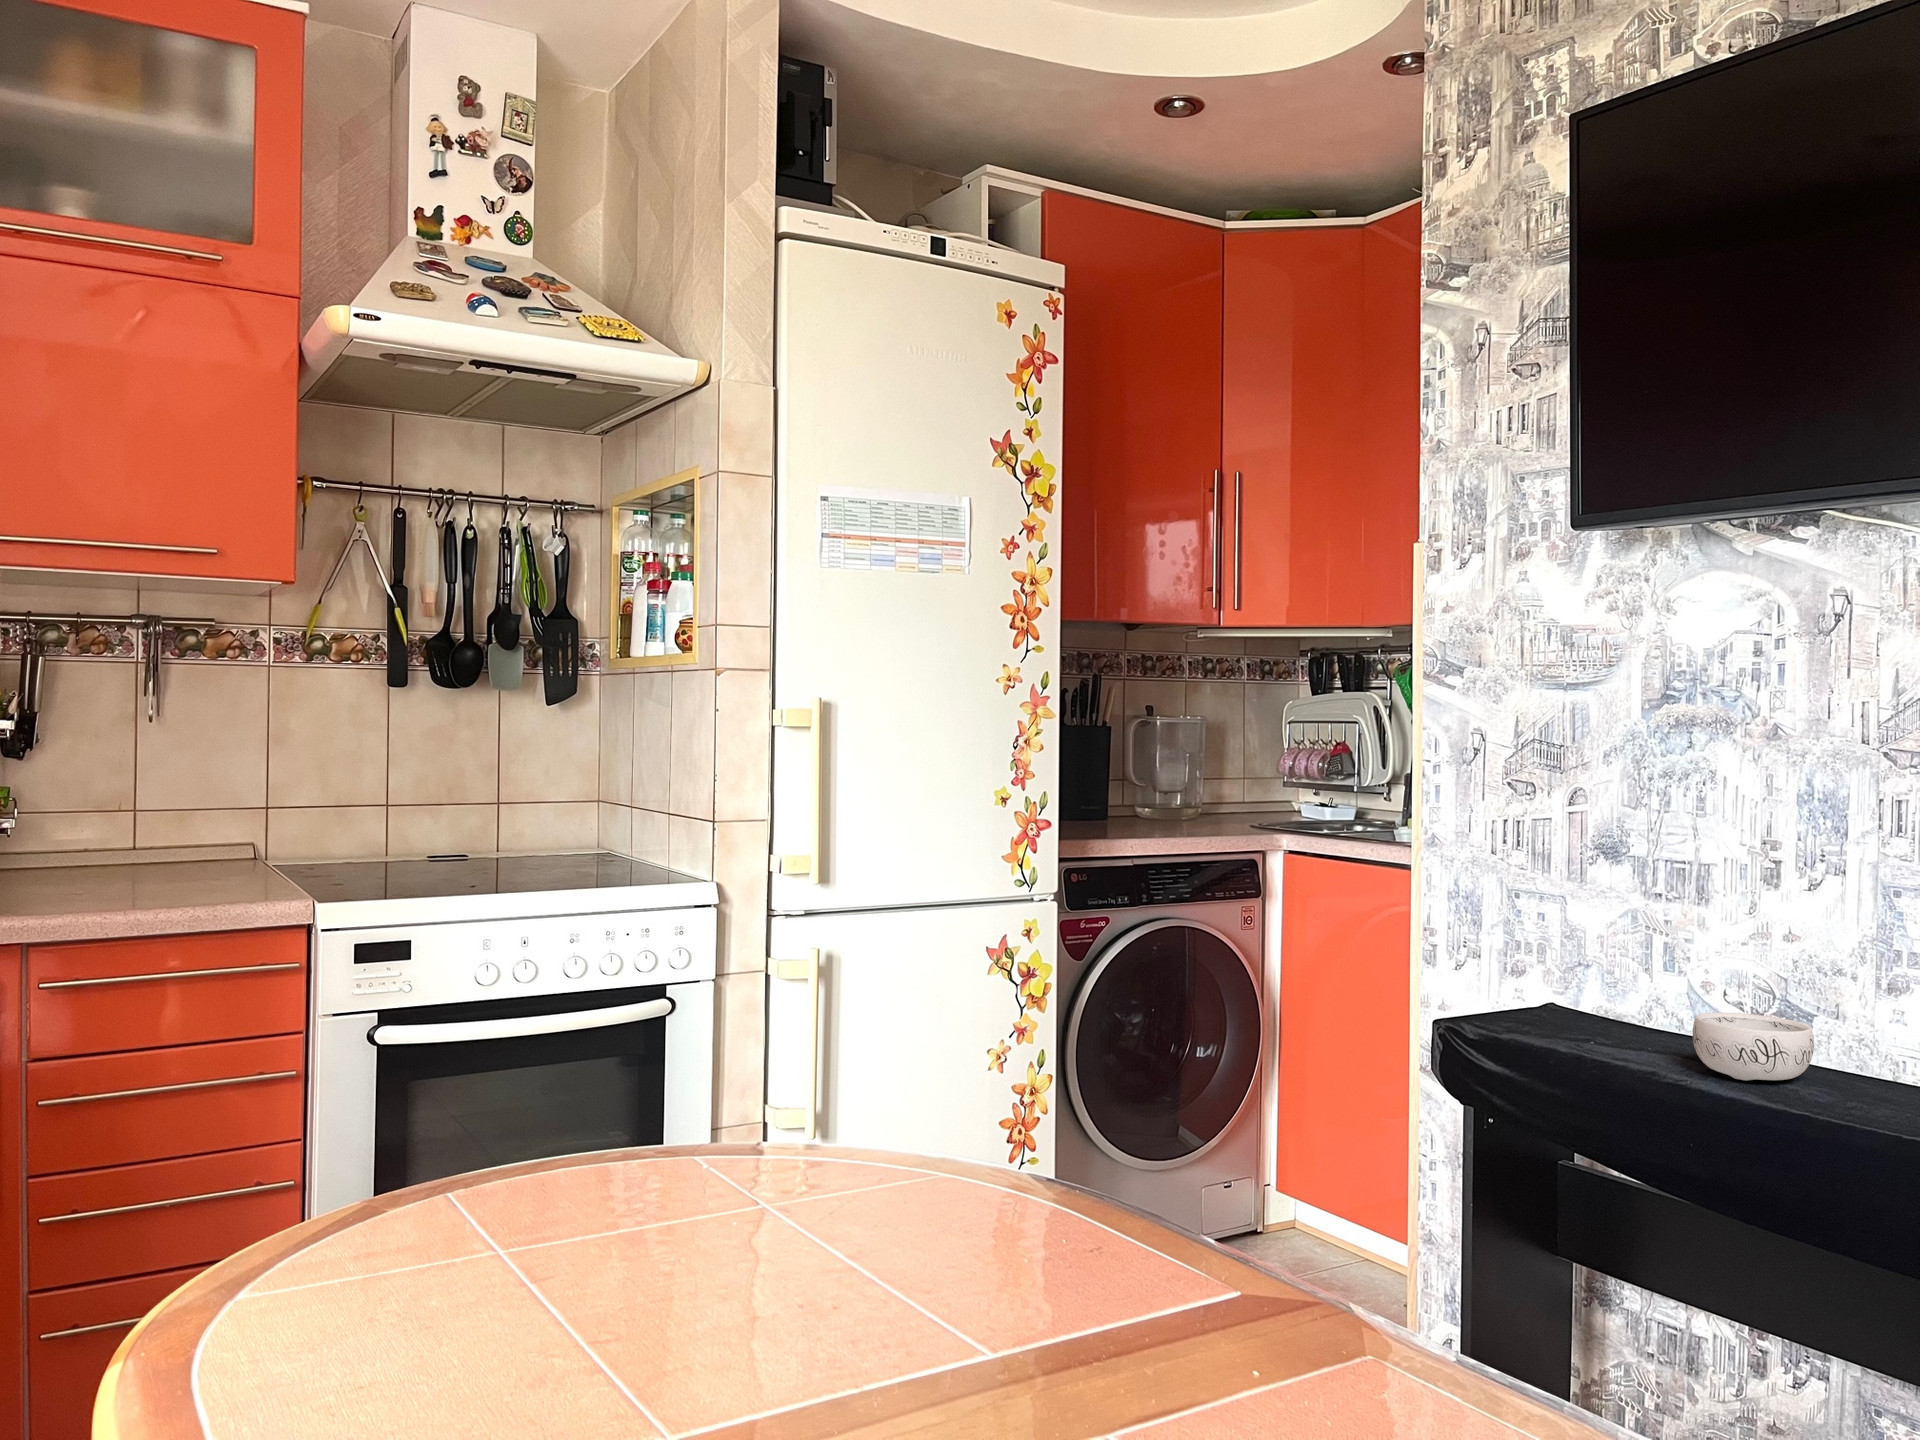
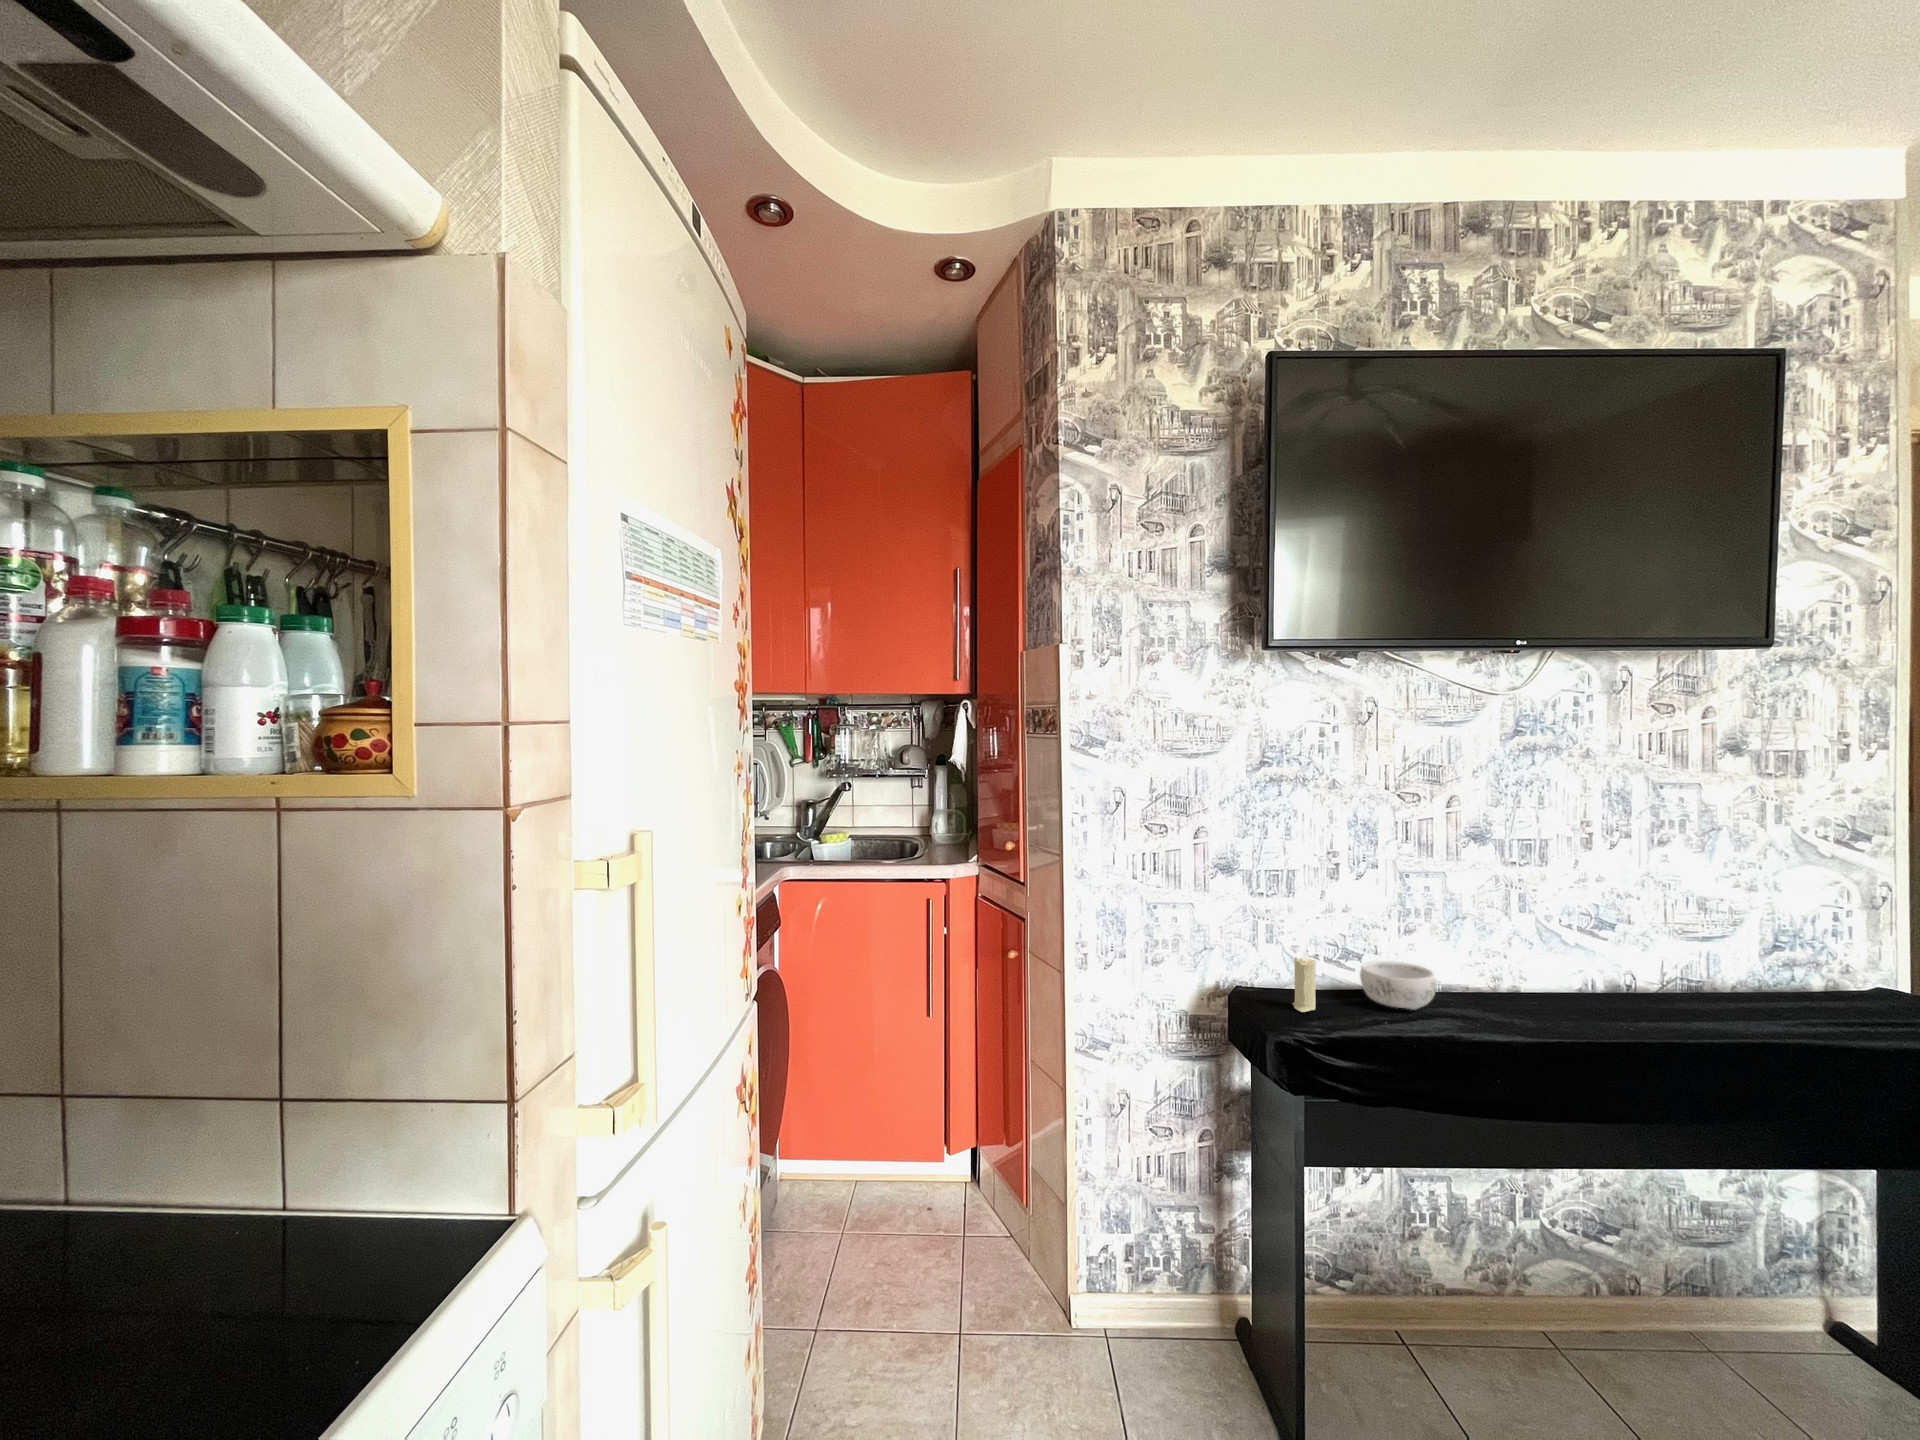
candle: none [1576,954,1618,1048] -> present [1292,946,1316,1012]

